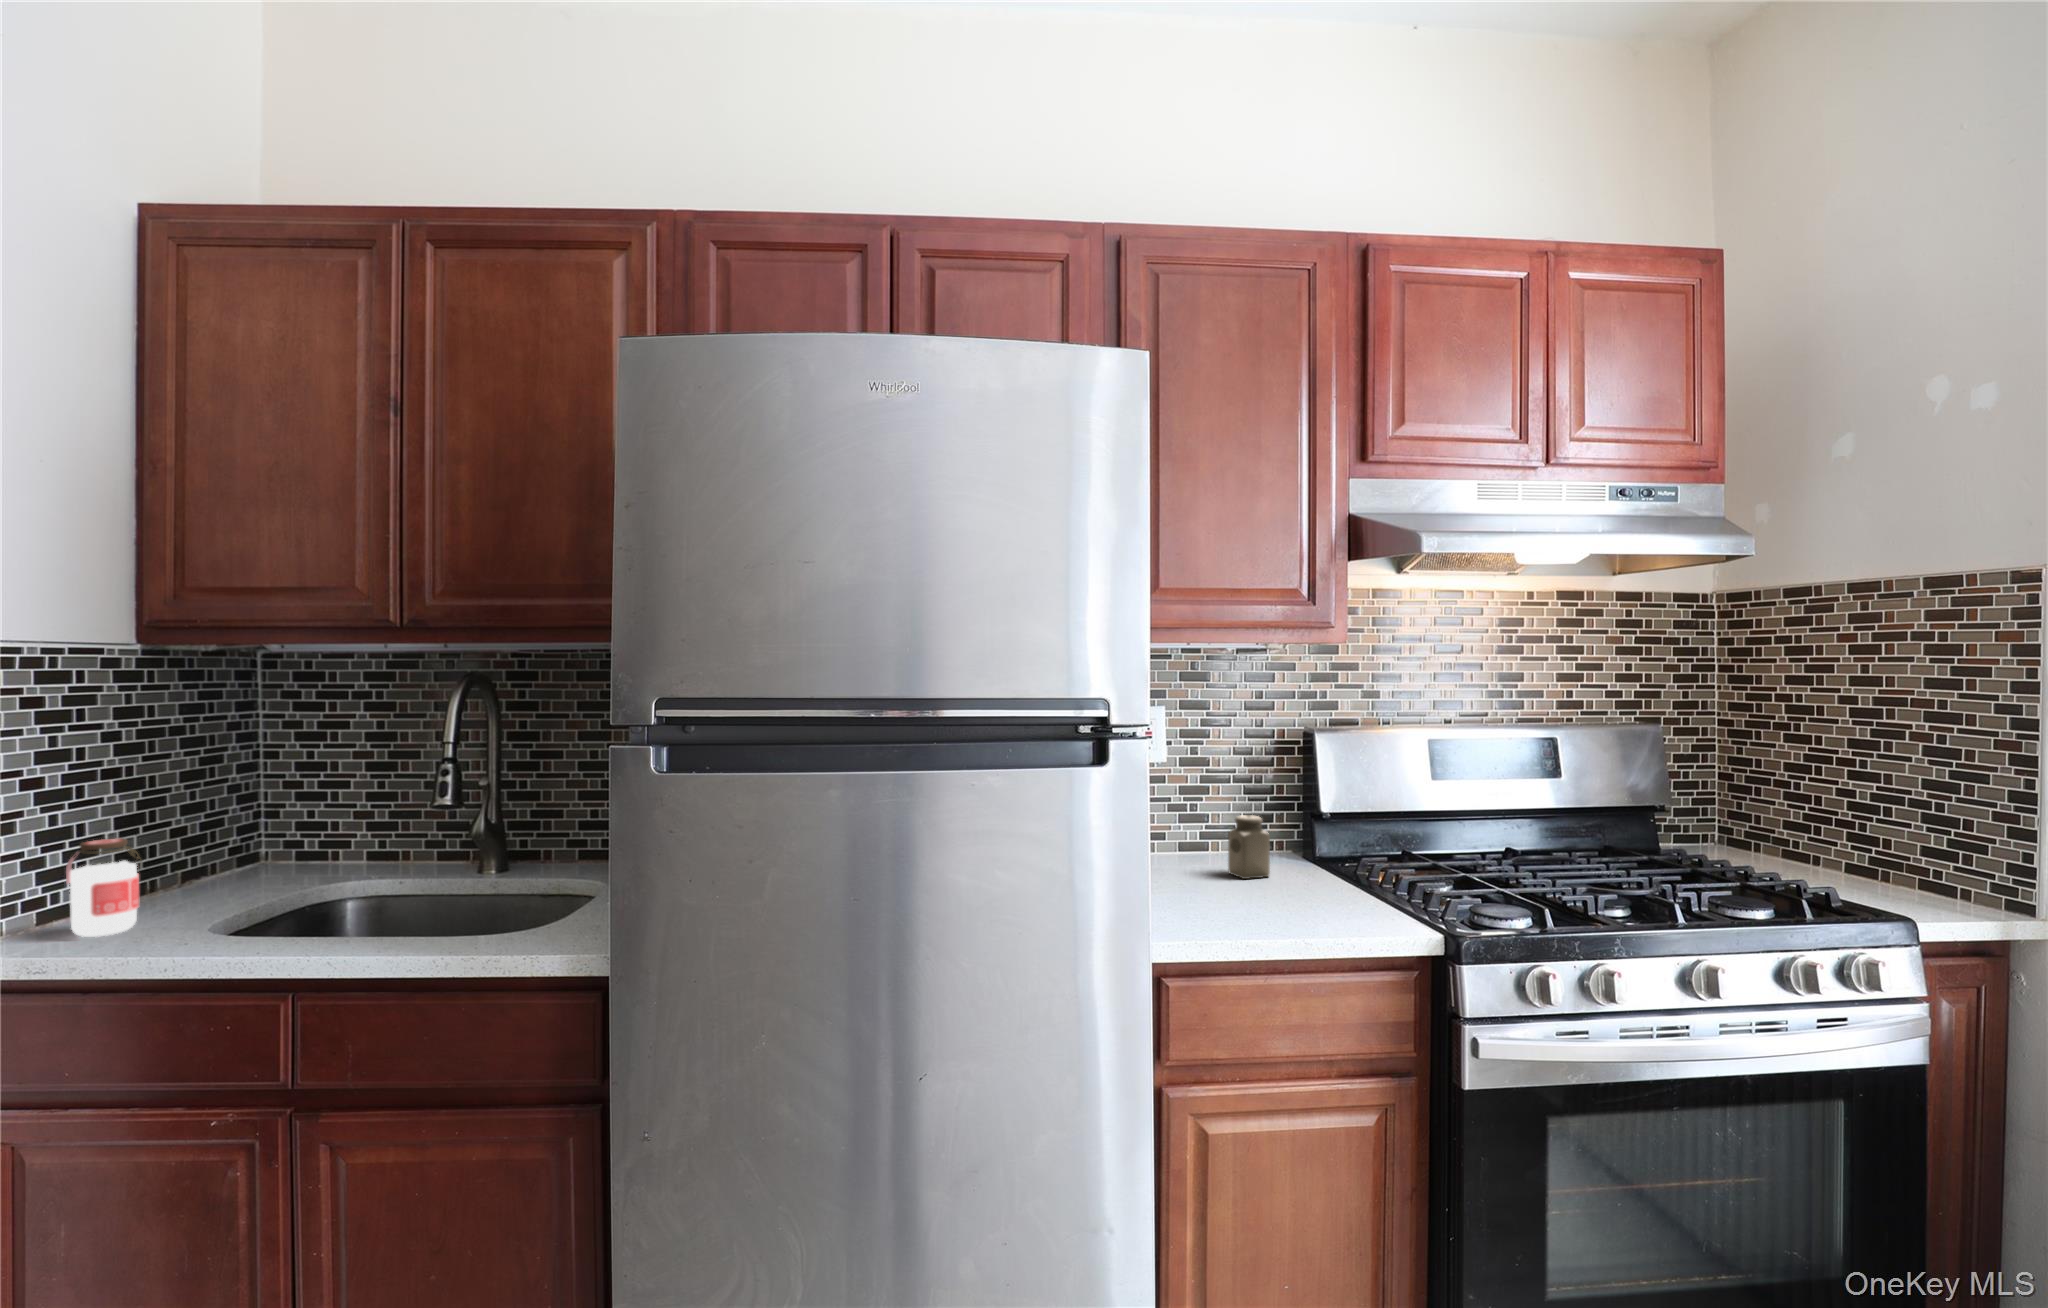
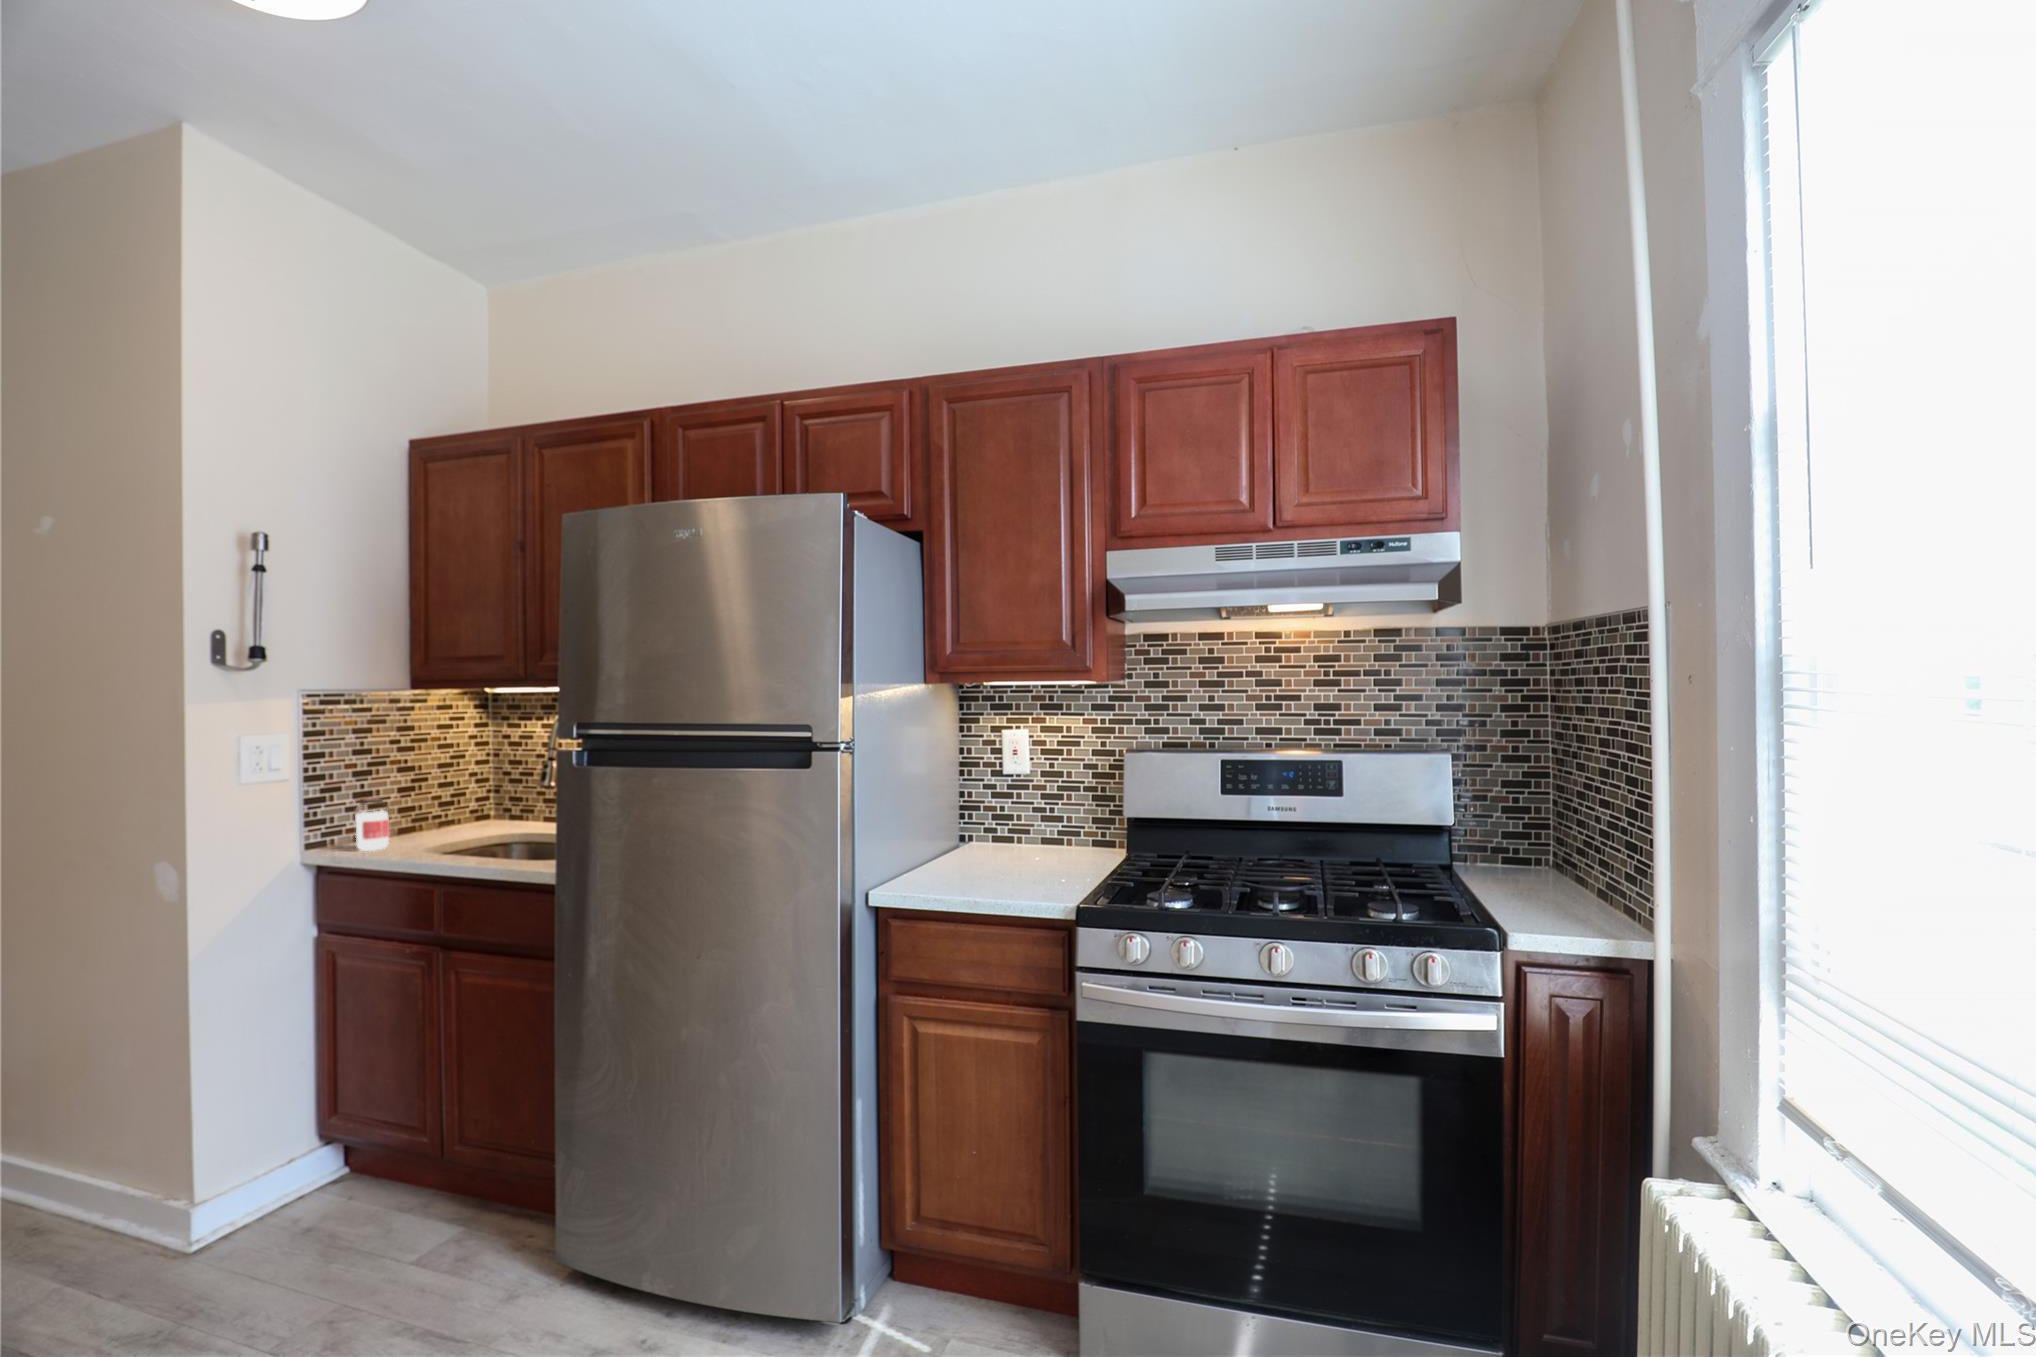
salt shaker: present [1228,815,1270,879] -> none [1032,818,1059,867]

